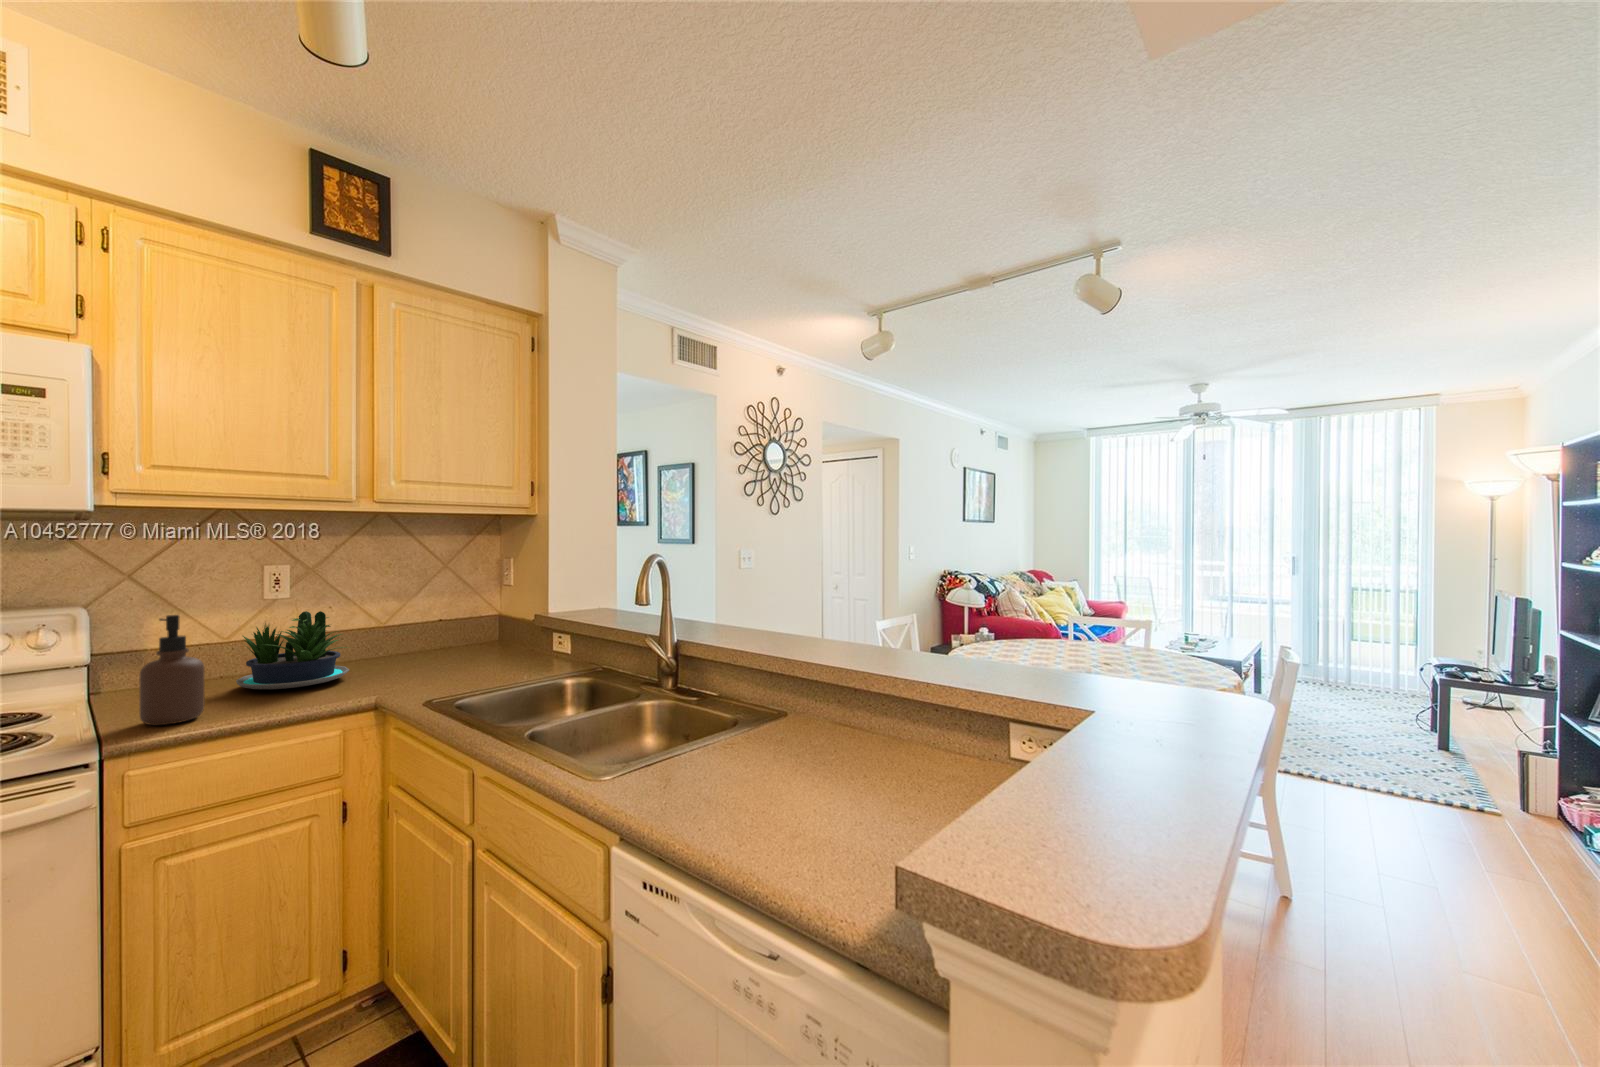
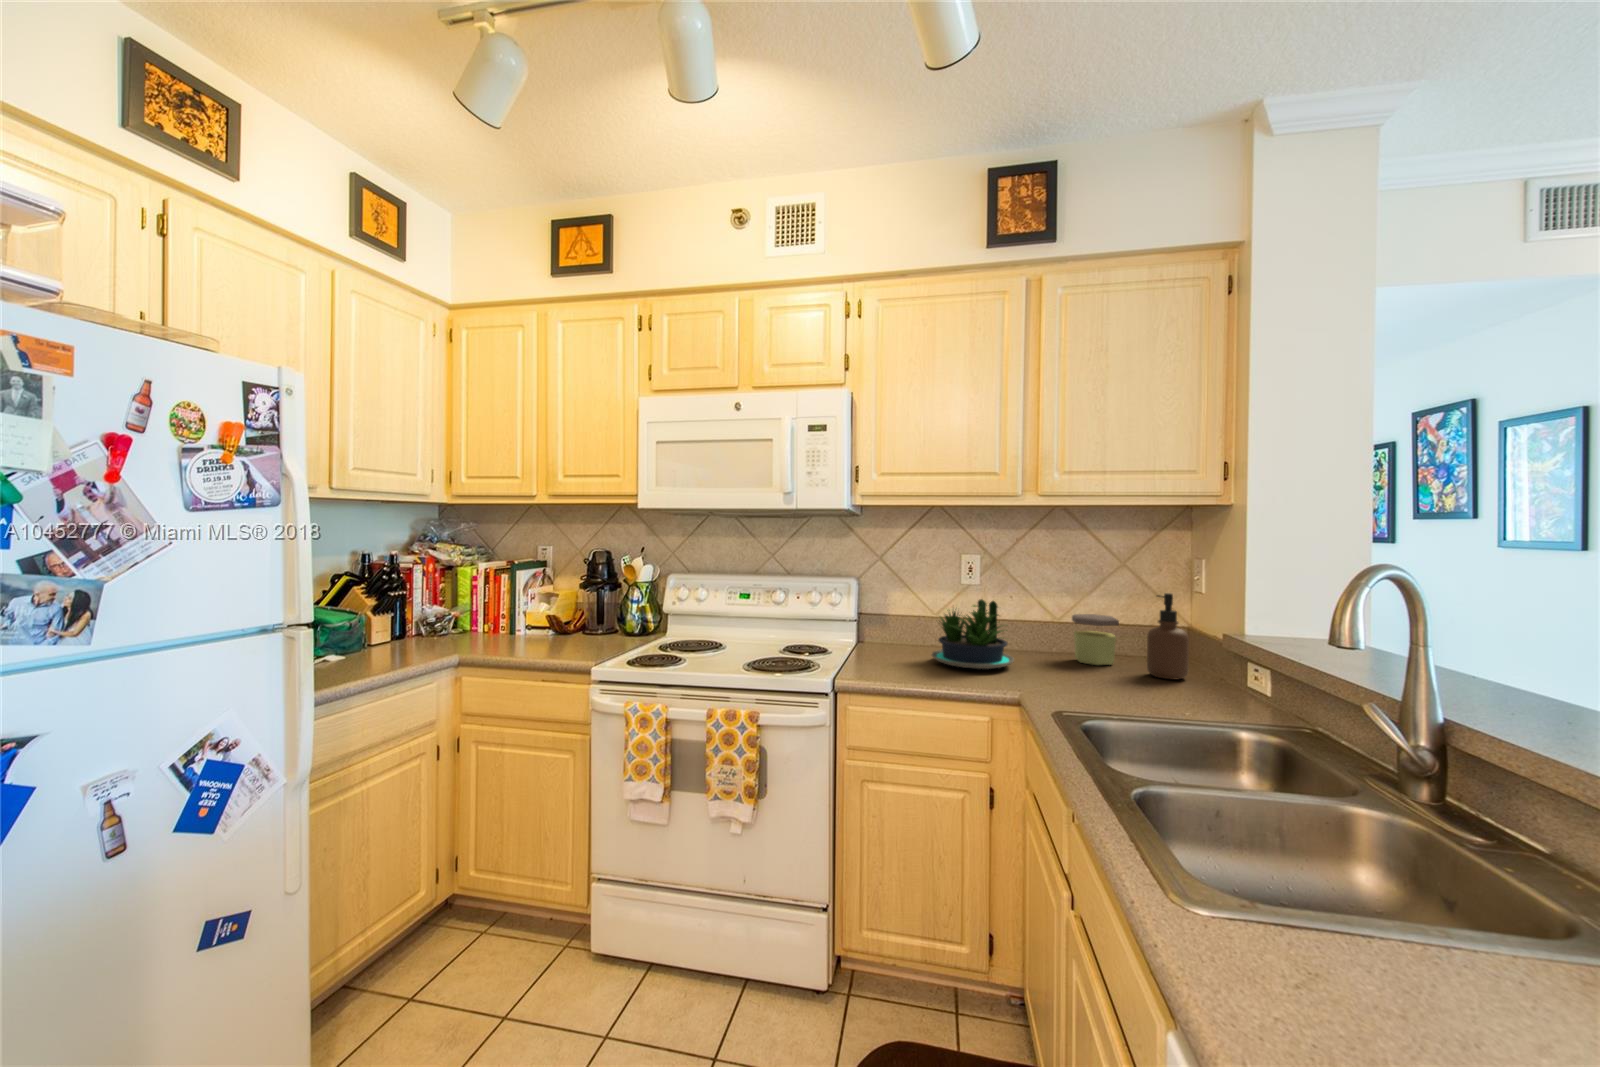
jar: none [400,613,448,660] -> present [1072,614,1119,665]
soap dispenser: present [139,615,204,725] -> present [1147,593,1189,679]

